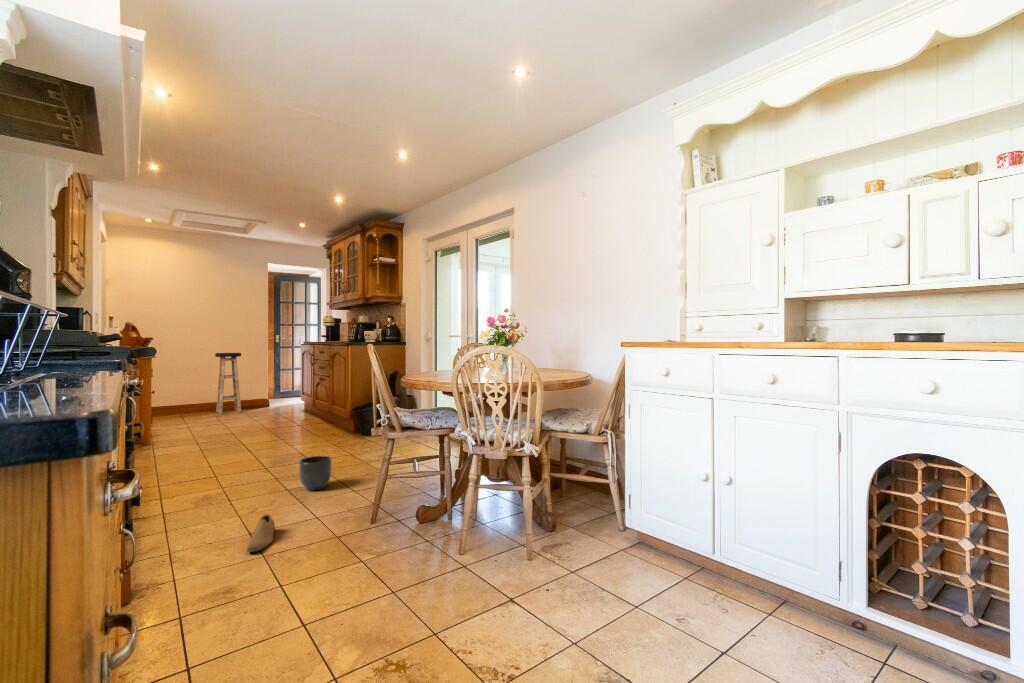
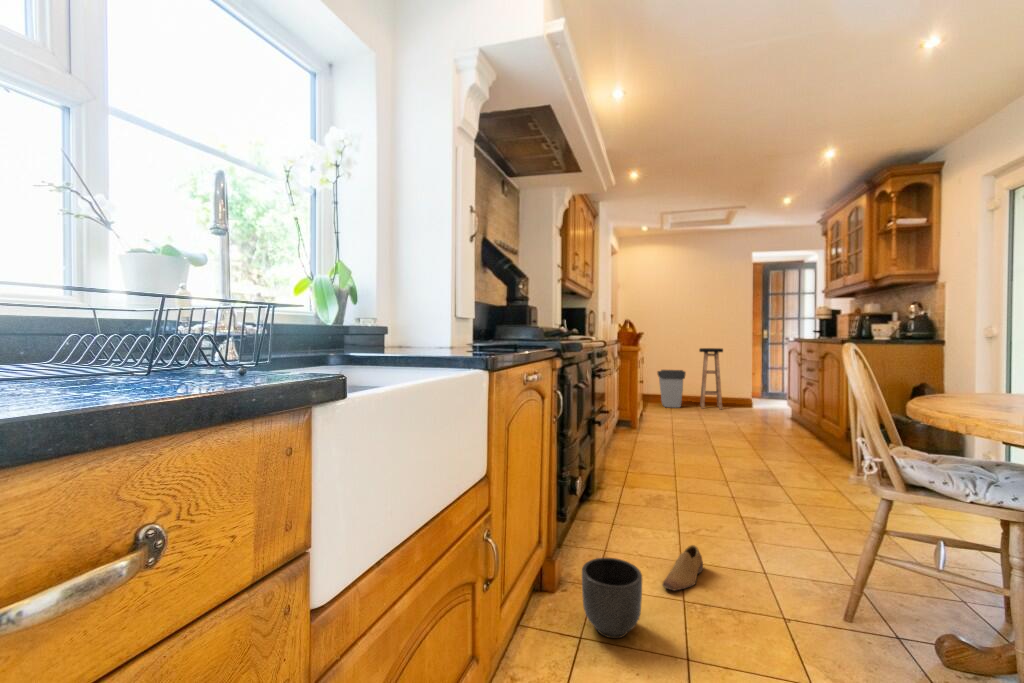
trash can: none [164,377,201,419] -> present [657,370,685,408]
planter: present [299,456,331,491] -> present [582,558,642,638]

